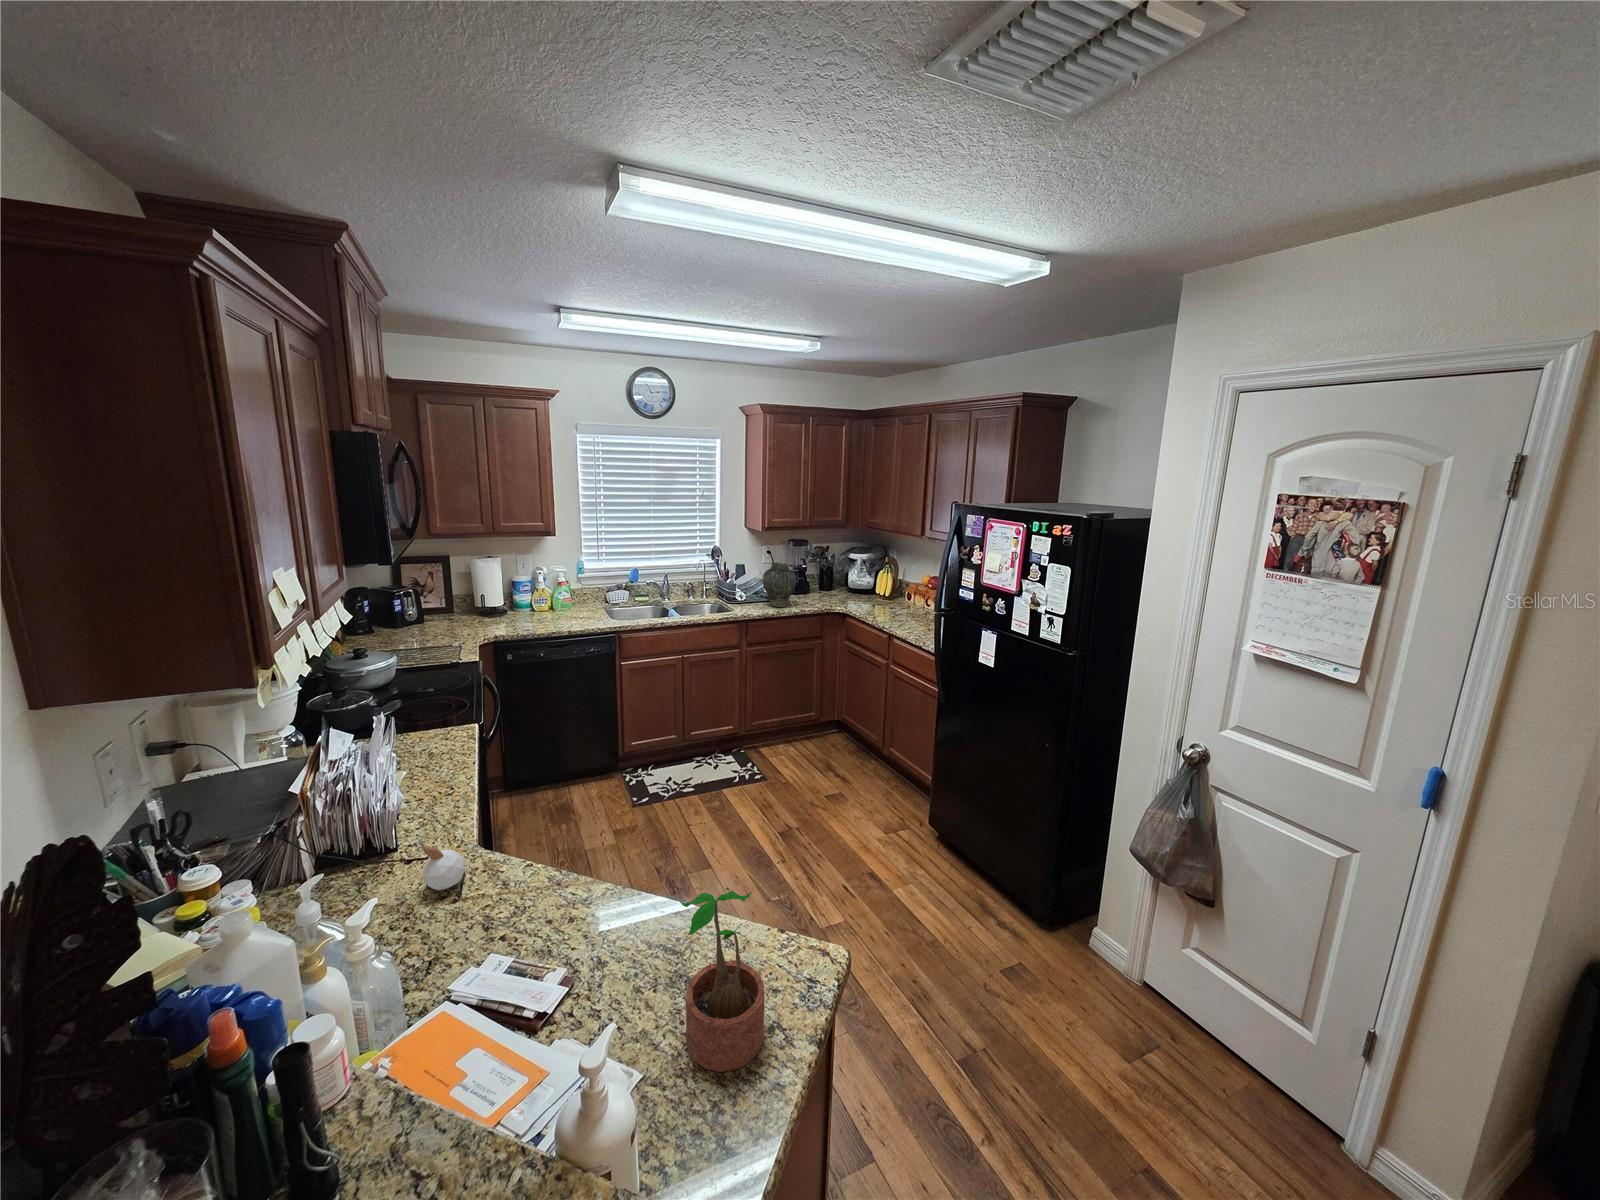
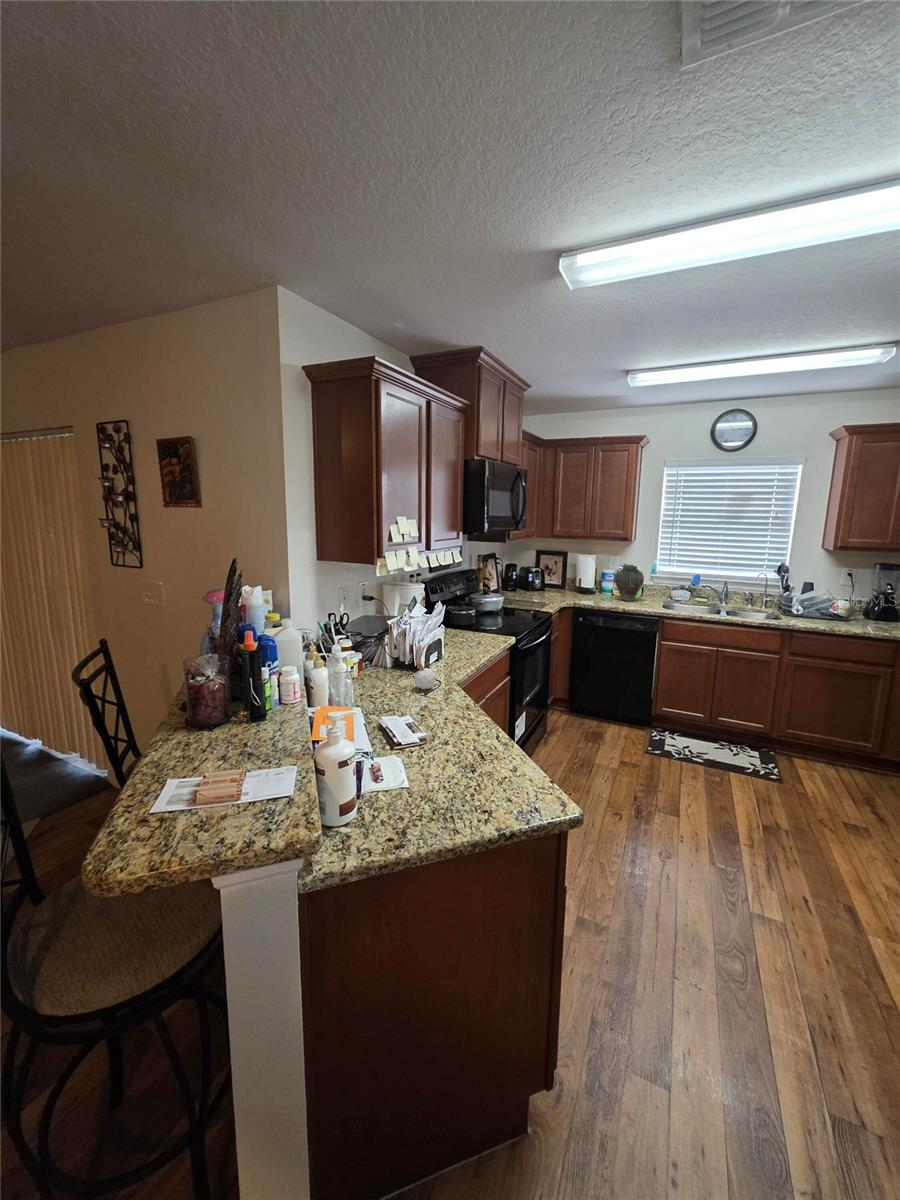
vase: present [763,562,796,607] -> present [615,564,644,601]
potted plant: present [680,890,764,1072] -> none [432,697,494,815]

